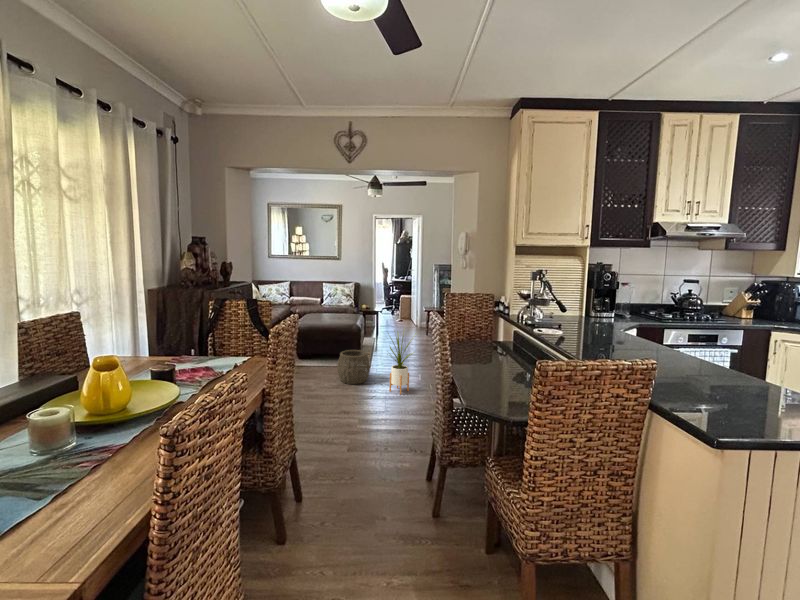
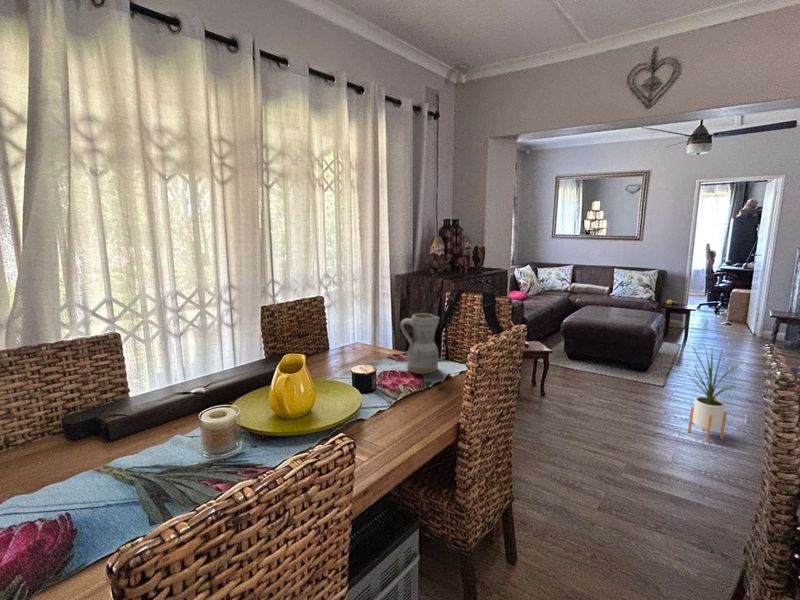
ceramic pitcher: none [190,316,226,367] -> present [400,313,440,374]
woven basket: present [337,350,370,384] -> none [611,361,661,409]

